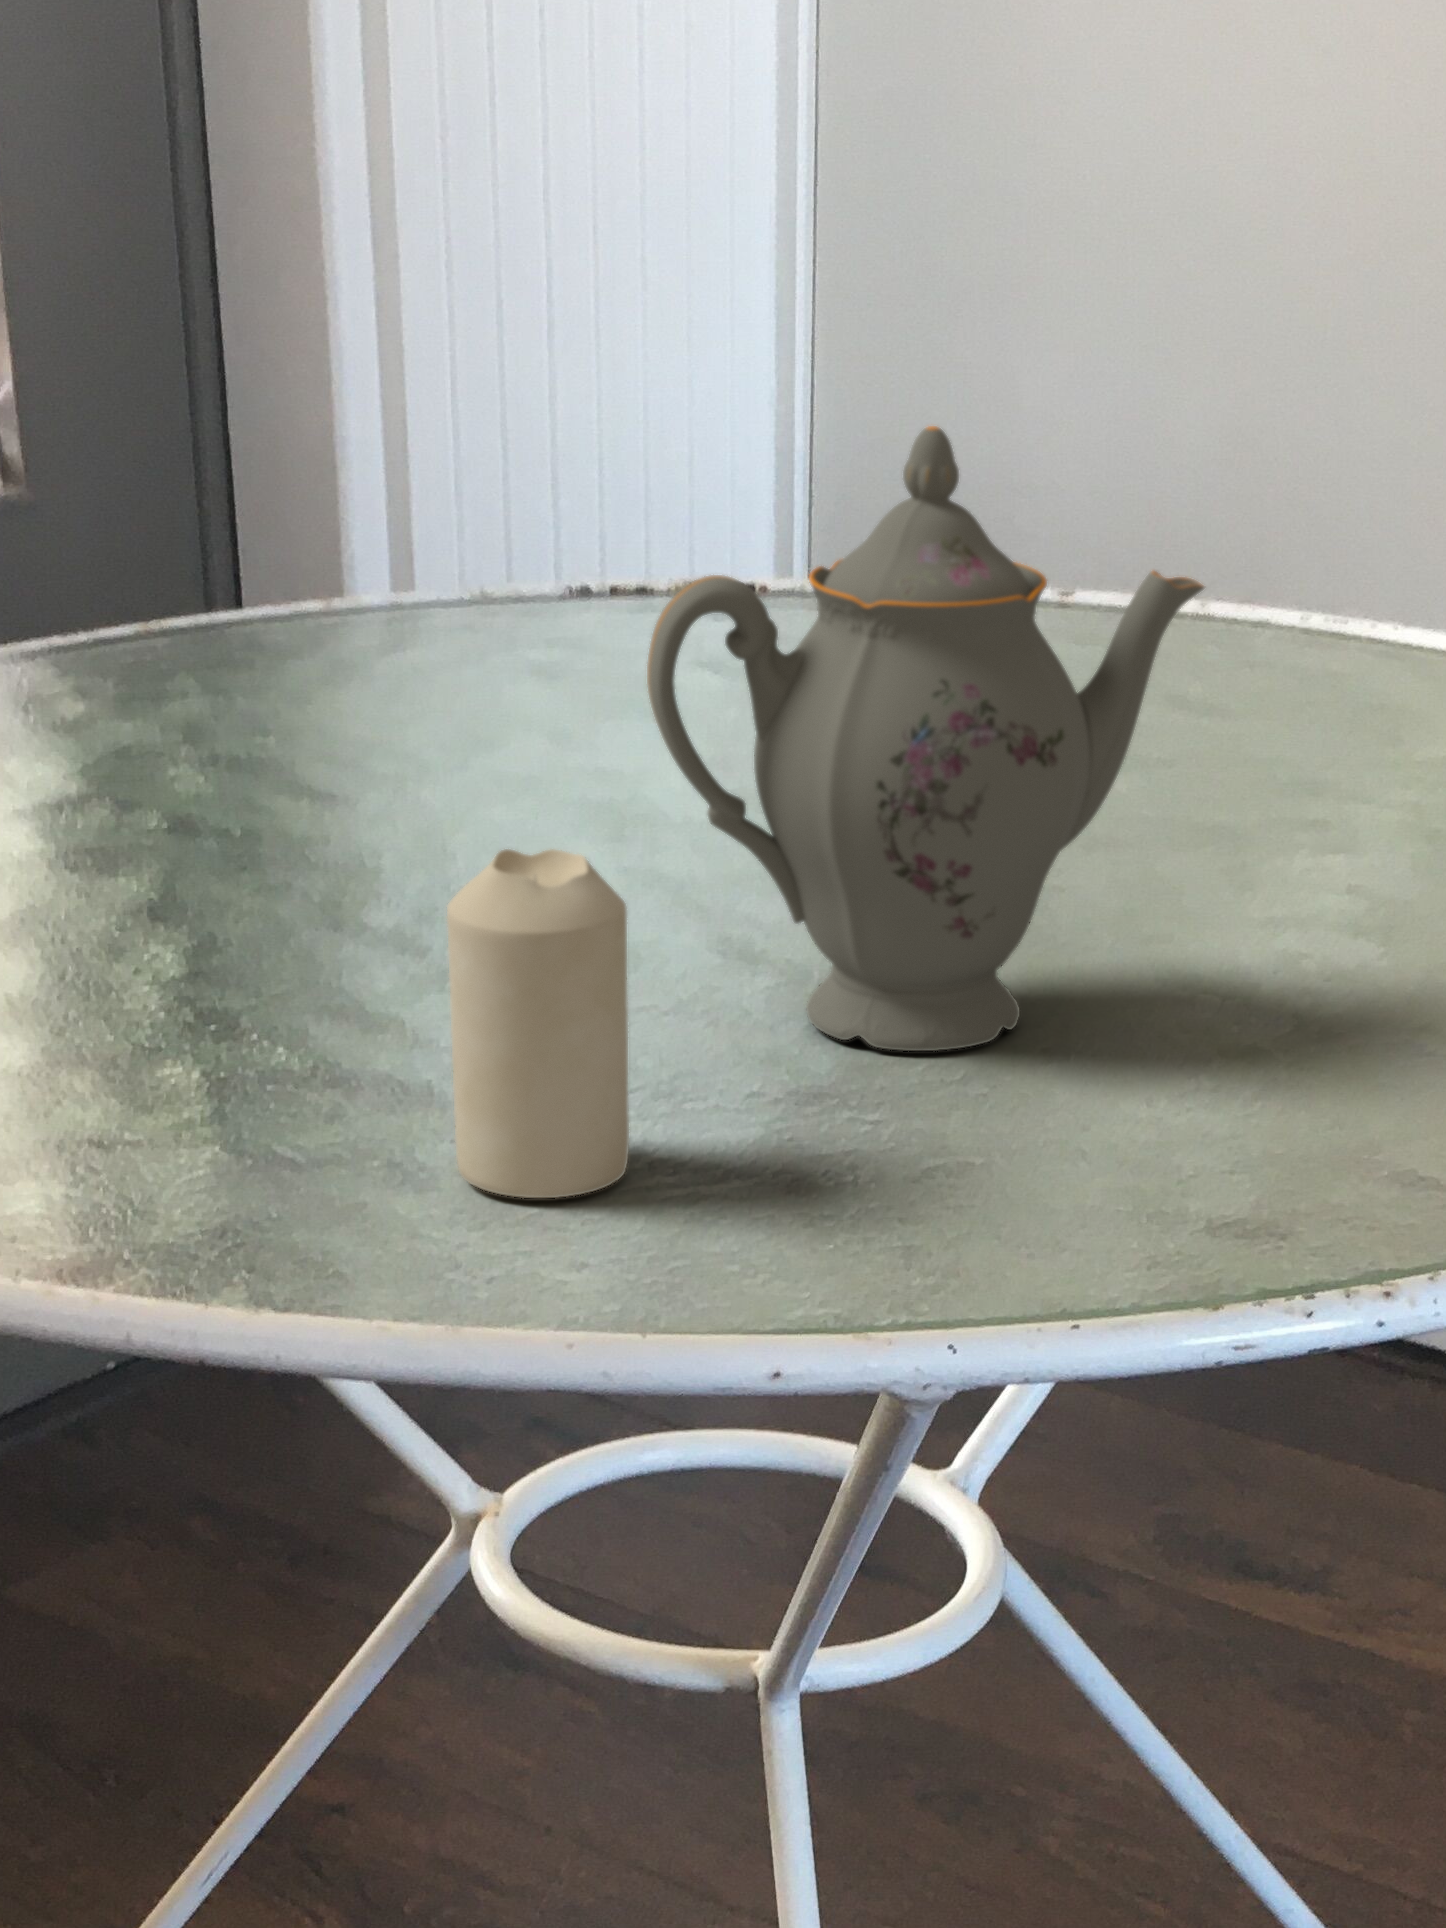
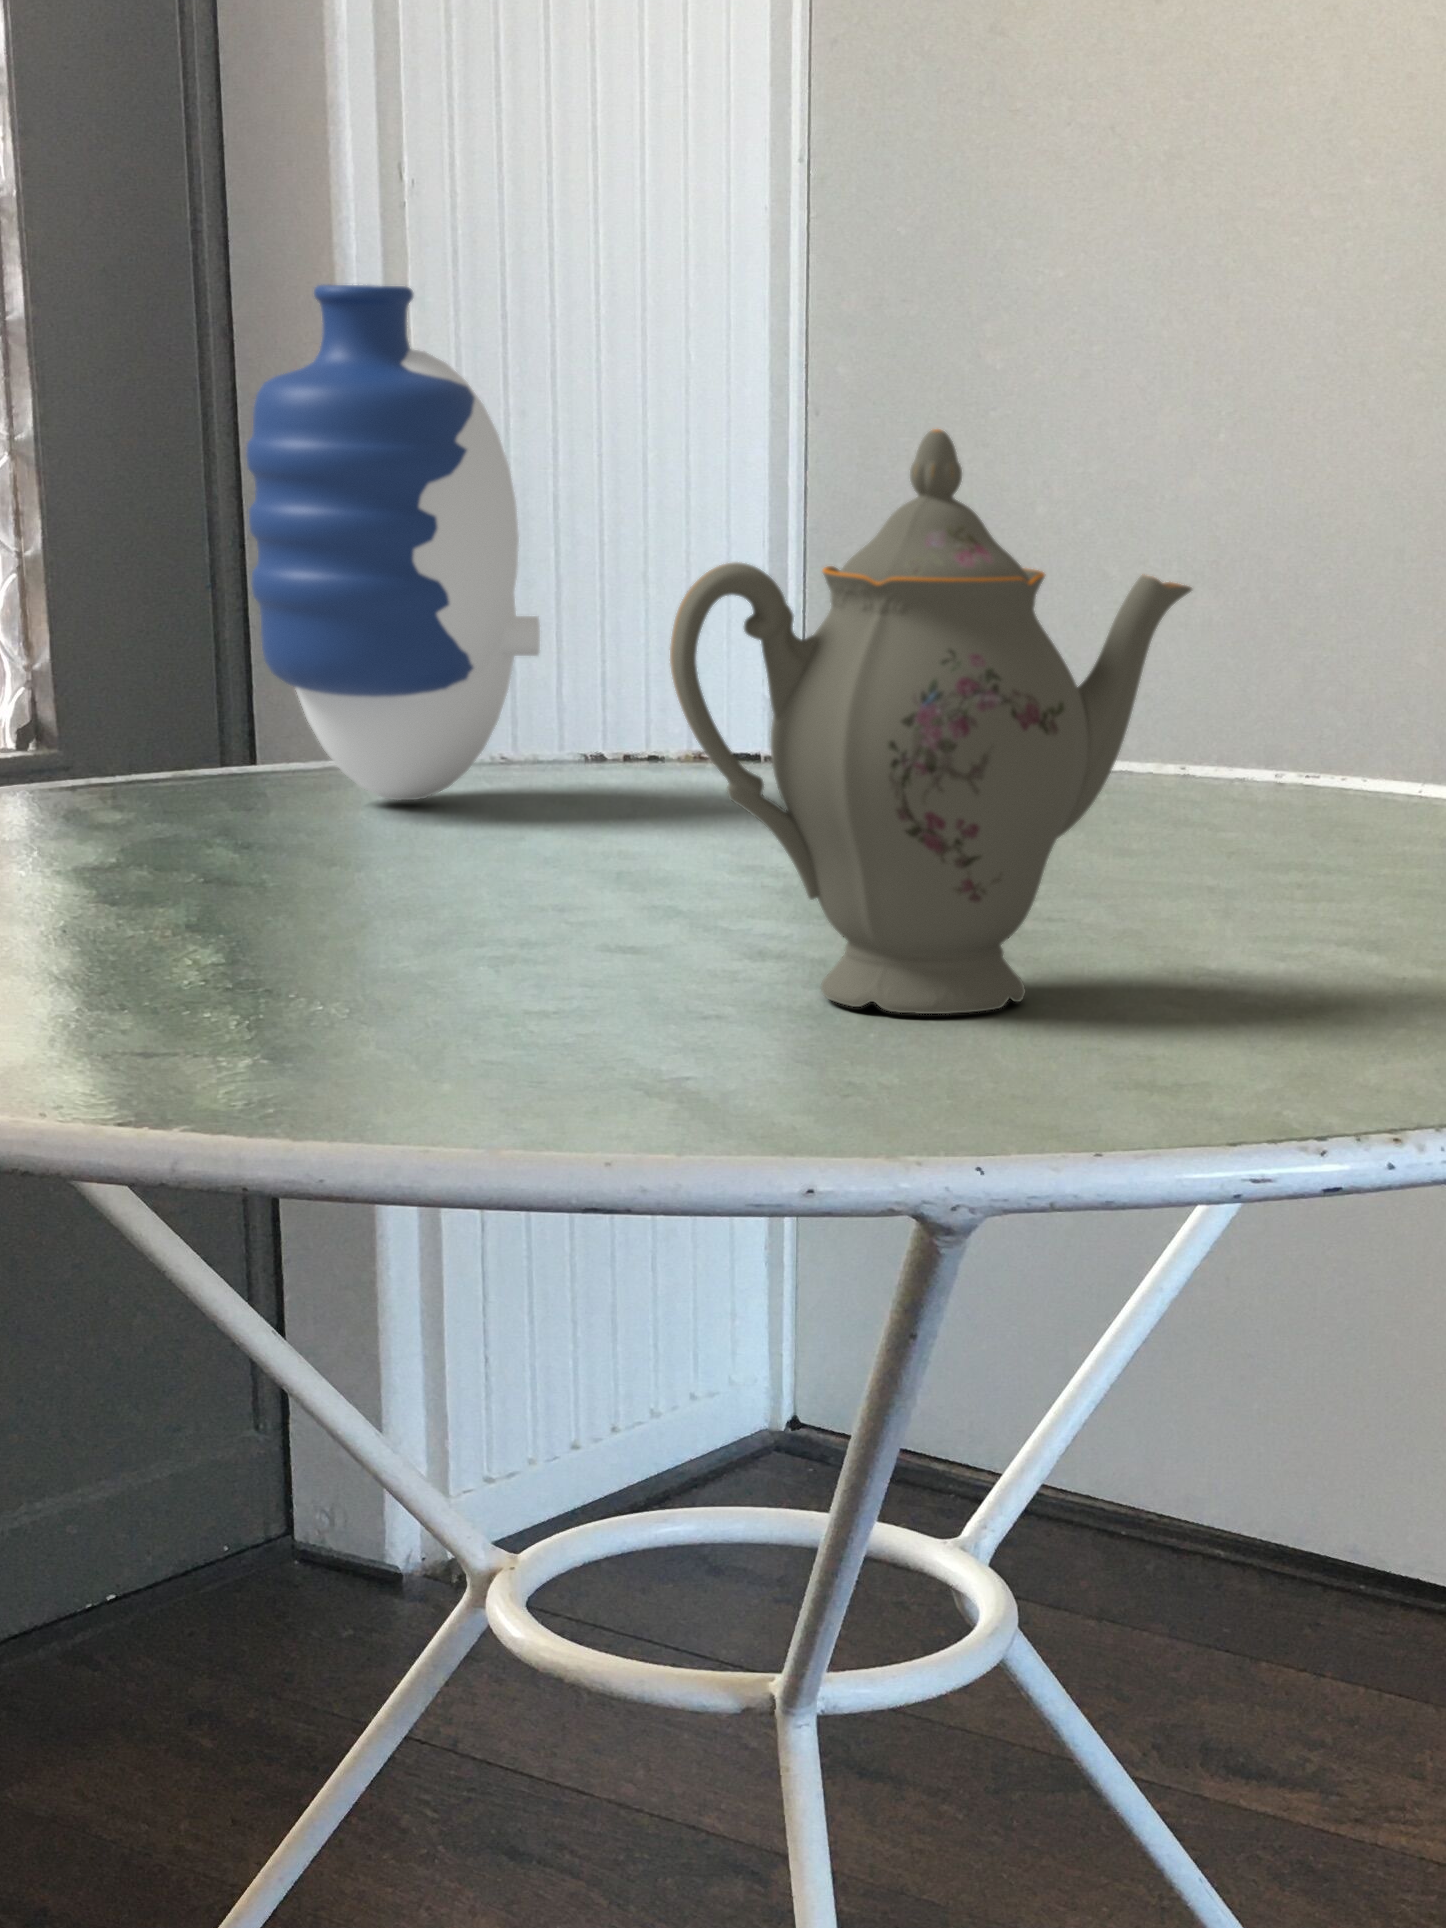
vase: none [208,101,522,658] -> present [246,285,540,800]
candle: present [447,849,629,1198] -> none [483,764,654,1092]

